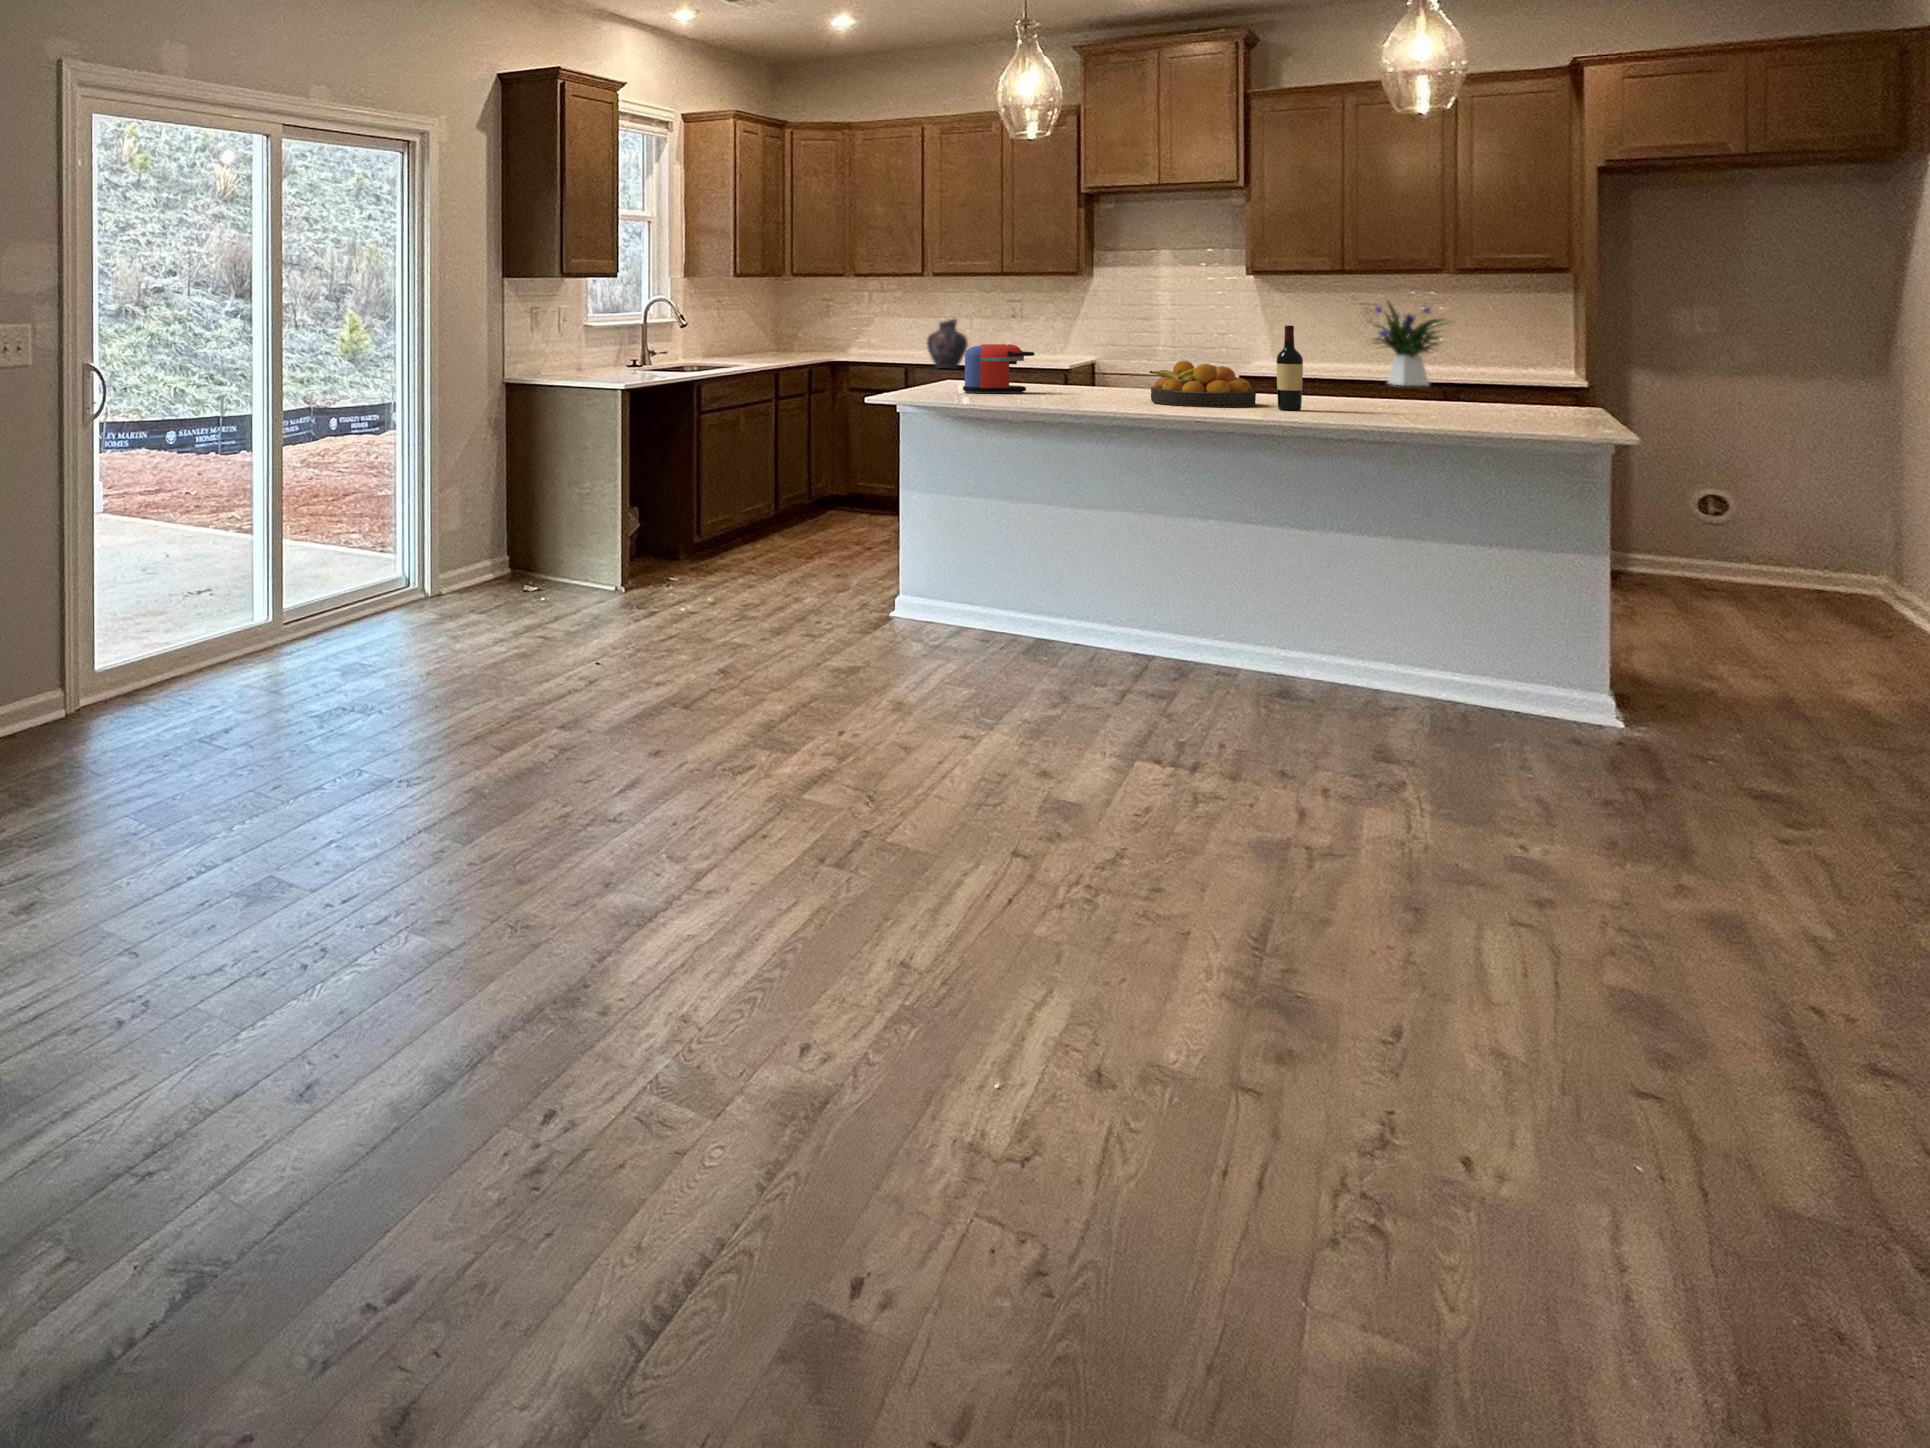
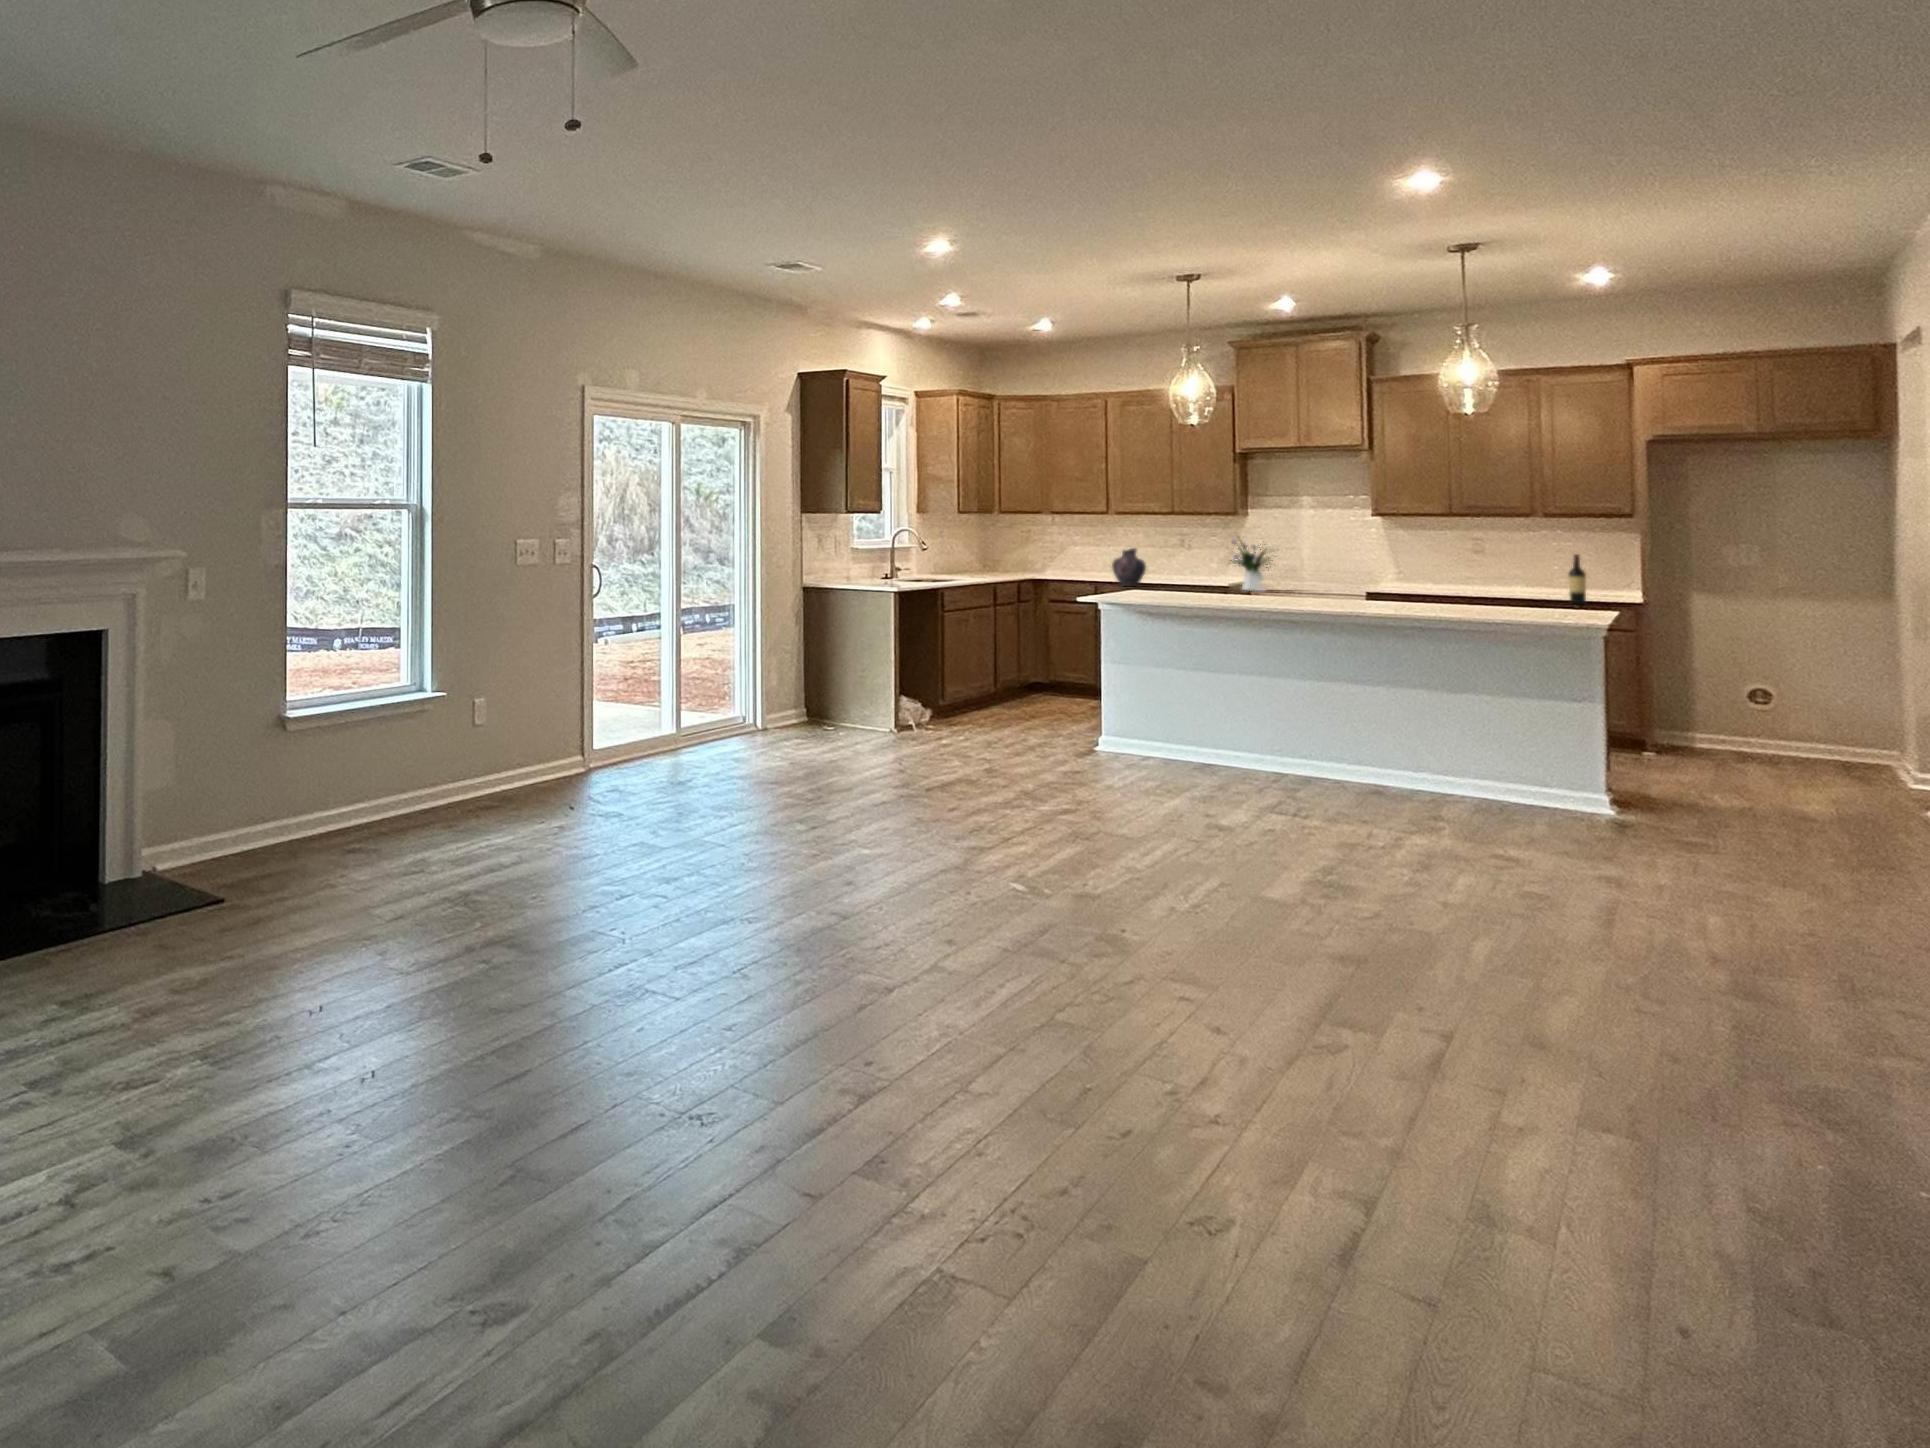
flower arrangement: present [1373,302,1446,386] -> present [1229,540,1279,591]
wine bottle: present [1276,325,1303,410] -> present [1568,554,1586,604]
coffee maker: present [963,344,1034,393] -> none [1147,564,1200,599]
fruit bowl: present [1149,361,1256,408] -> none [1285,577,1363,608]

